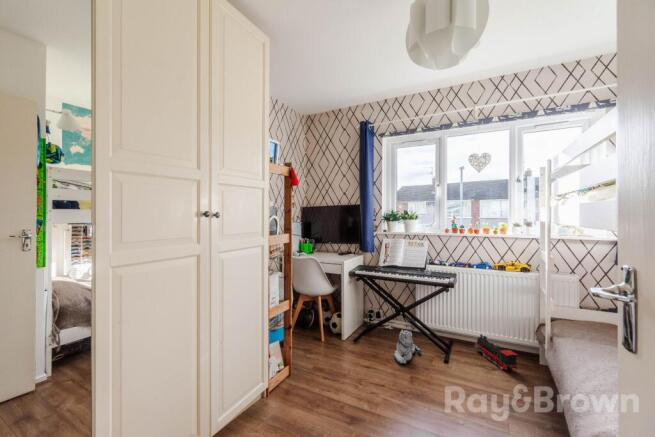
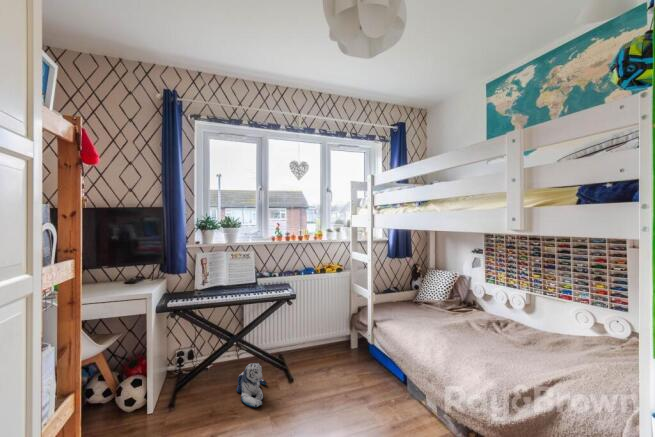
toy train: present [474,334,517,370] -> none [305,339,349,367]

